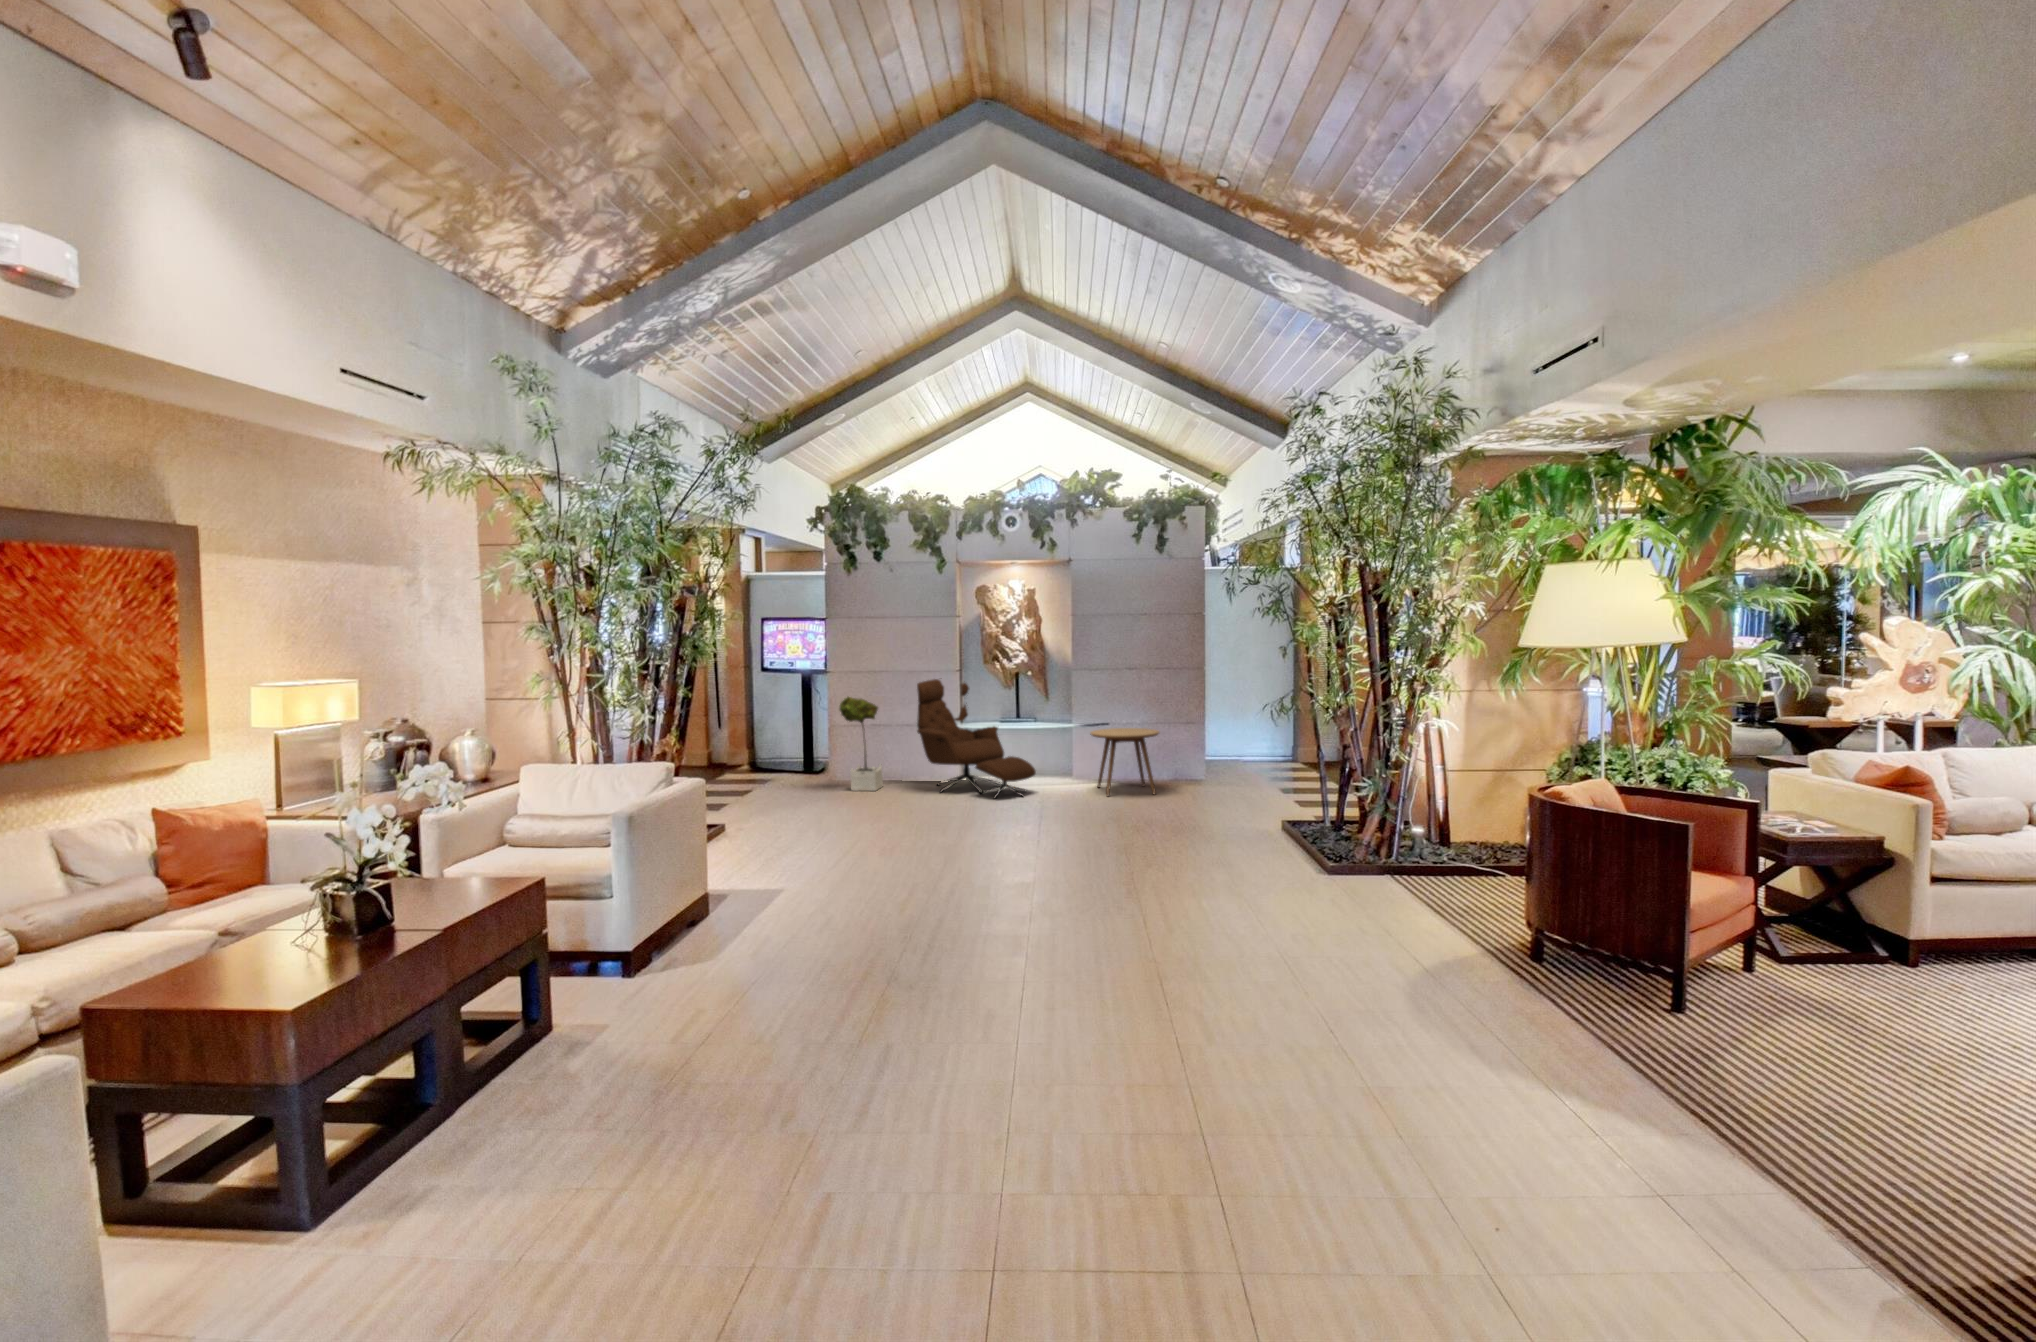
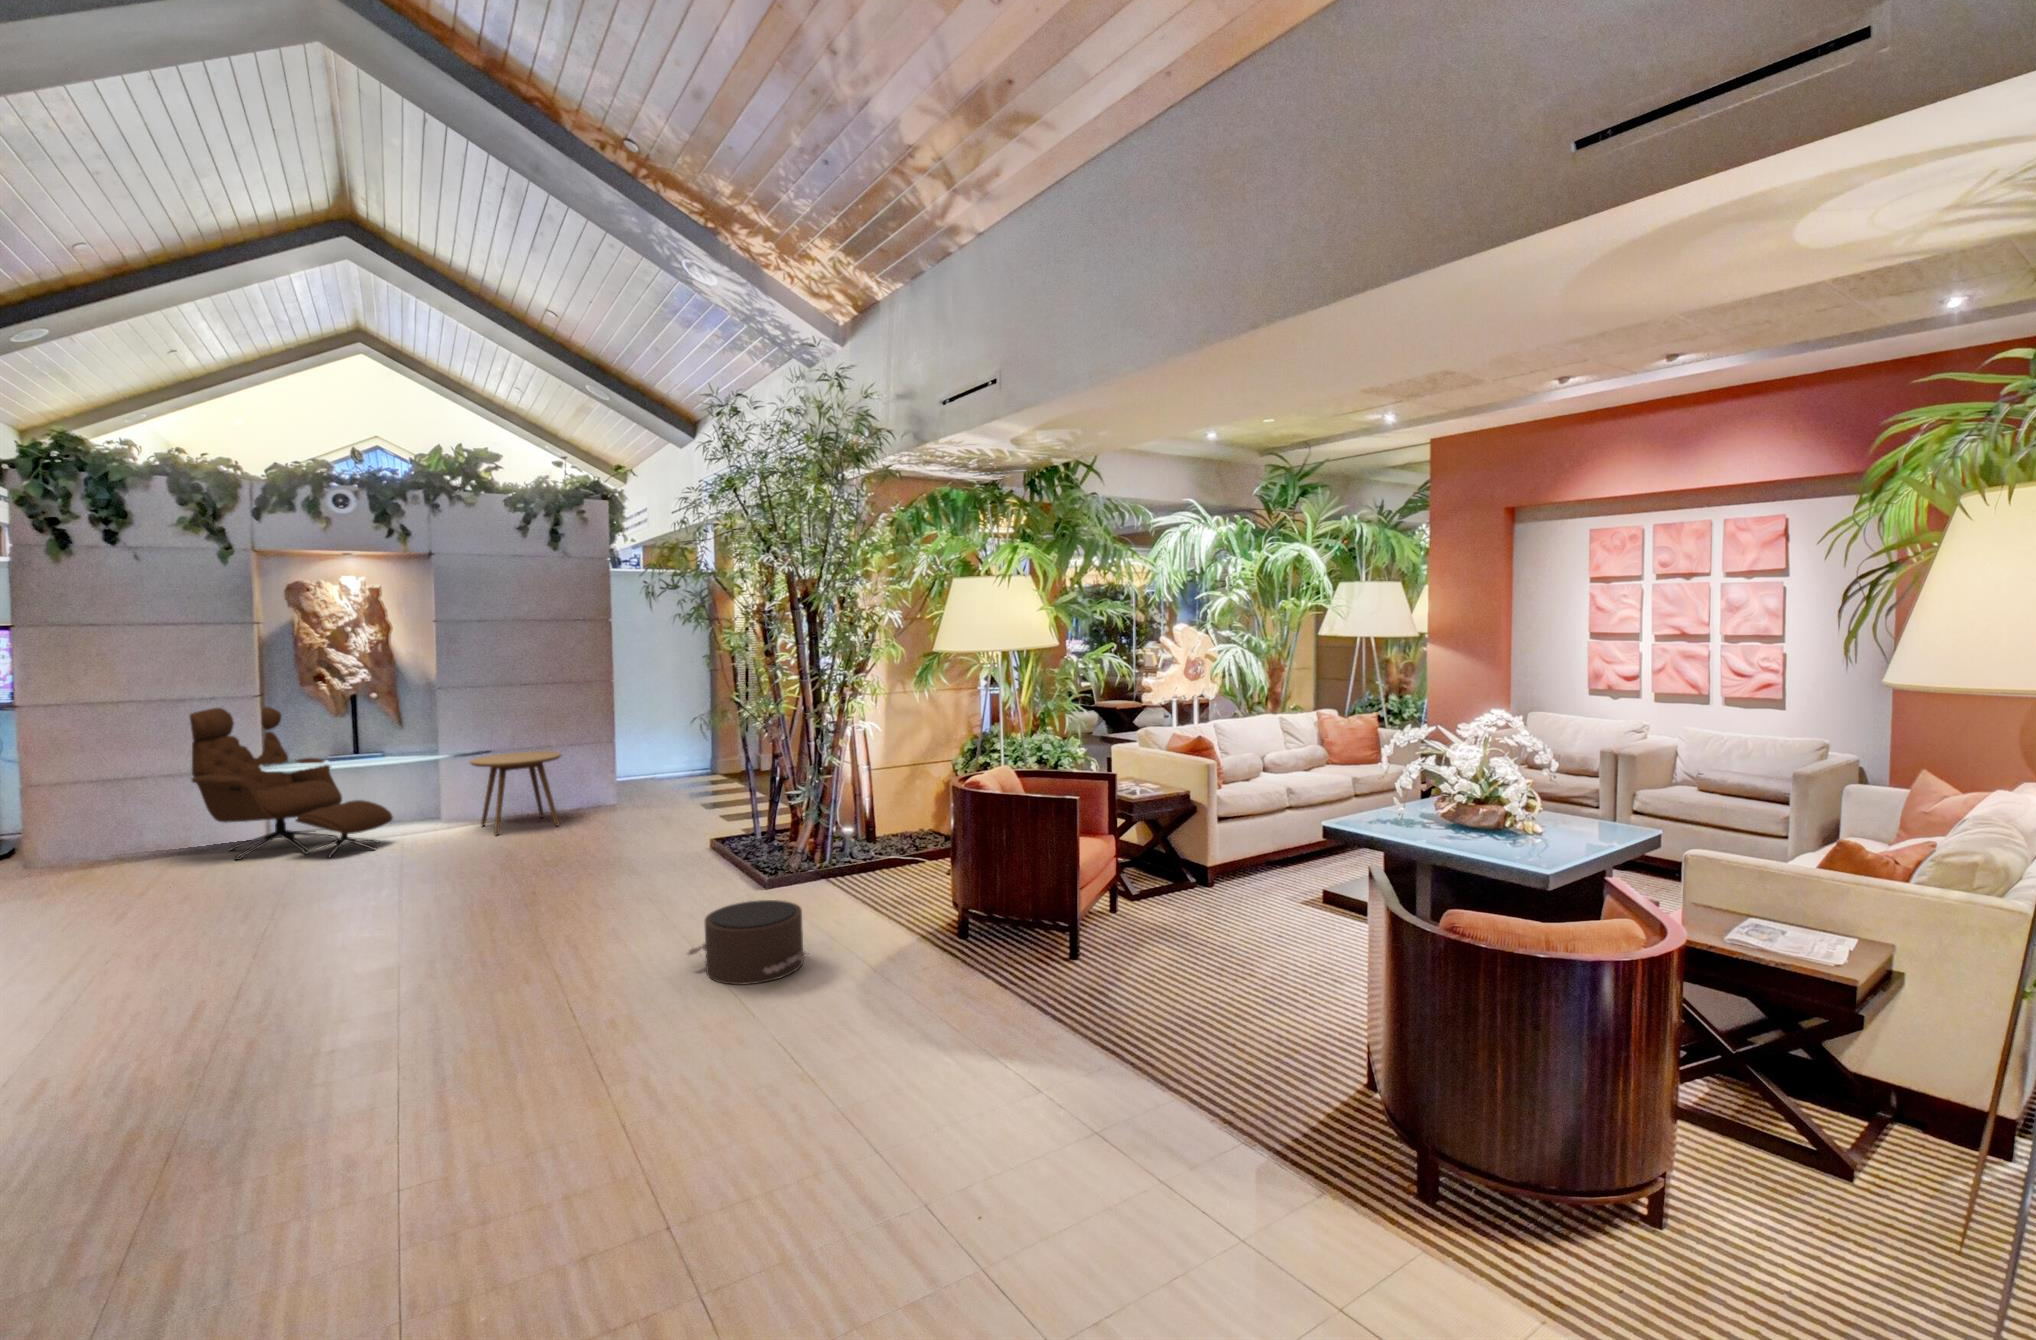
potted tree: present [840,697,883,791] -> none [35,738,129,877]
pouf: none [1240,879,1354,955] -> present [688,900,809,985]

